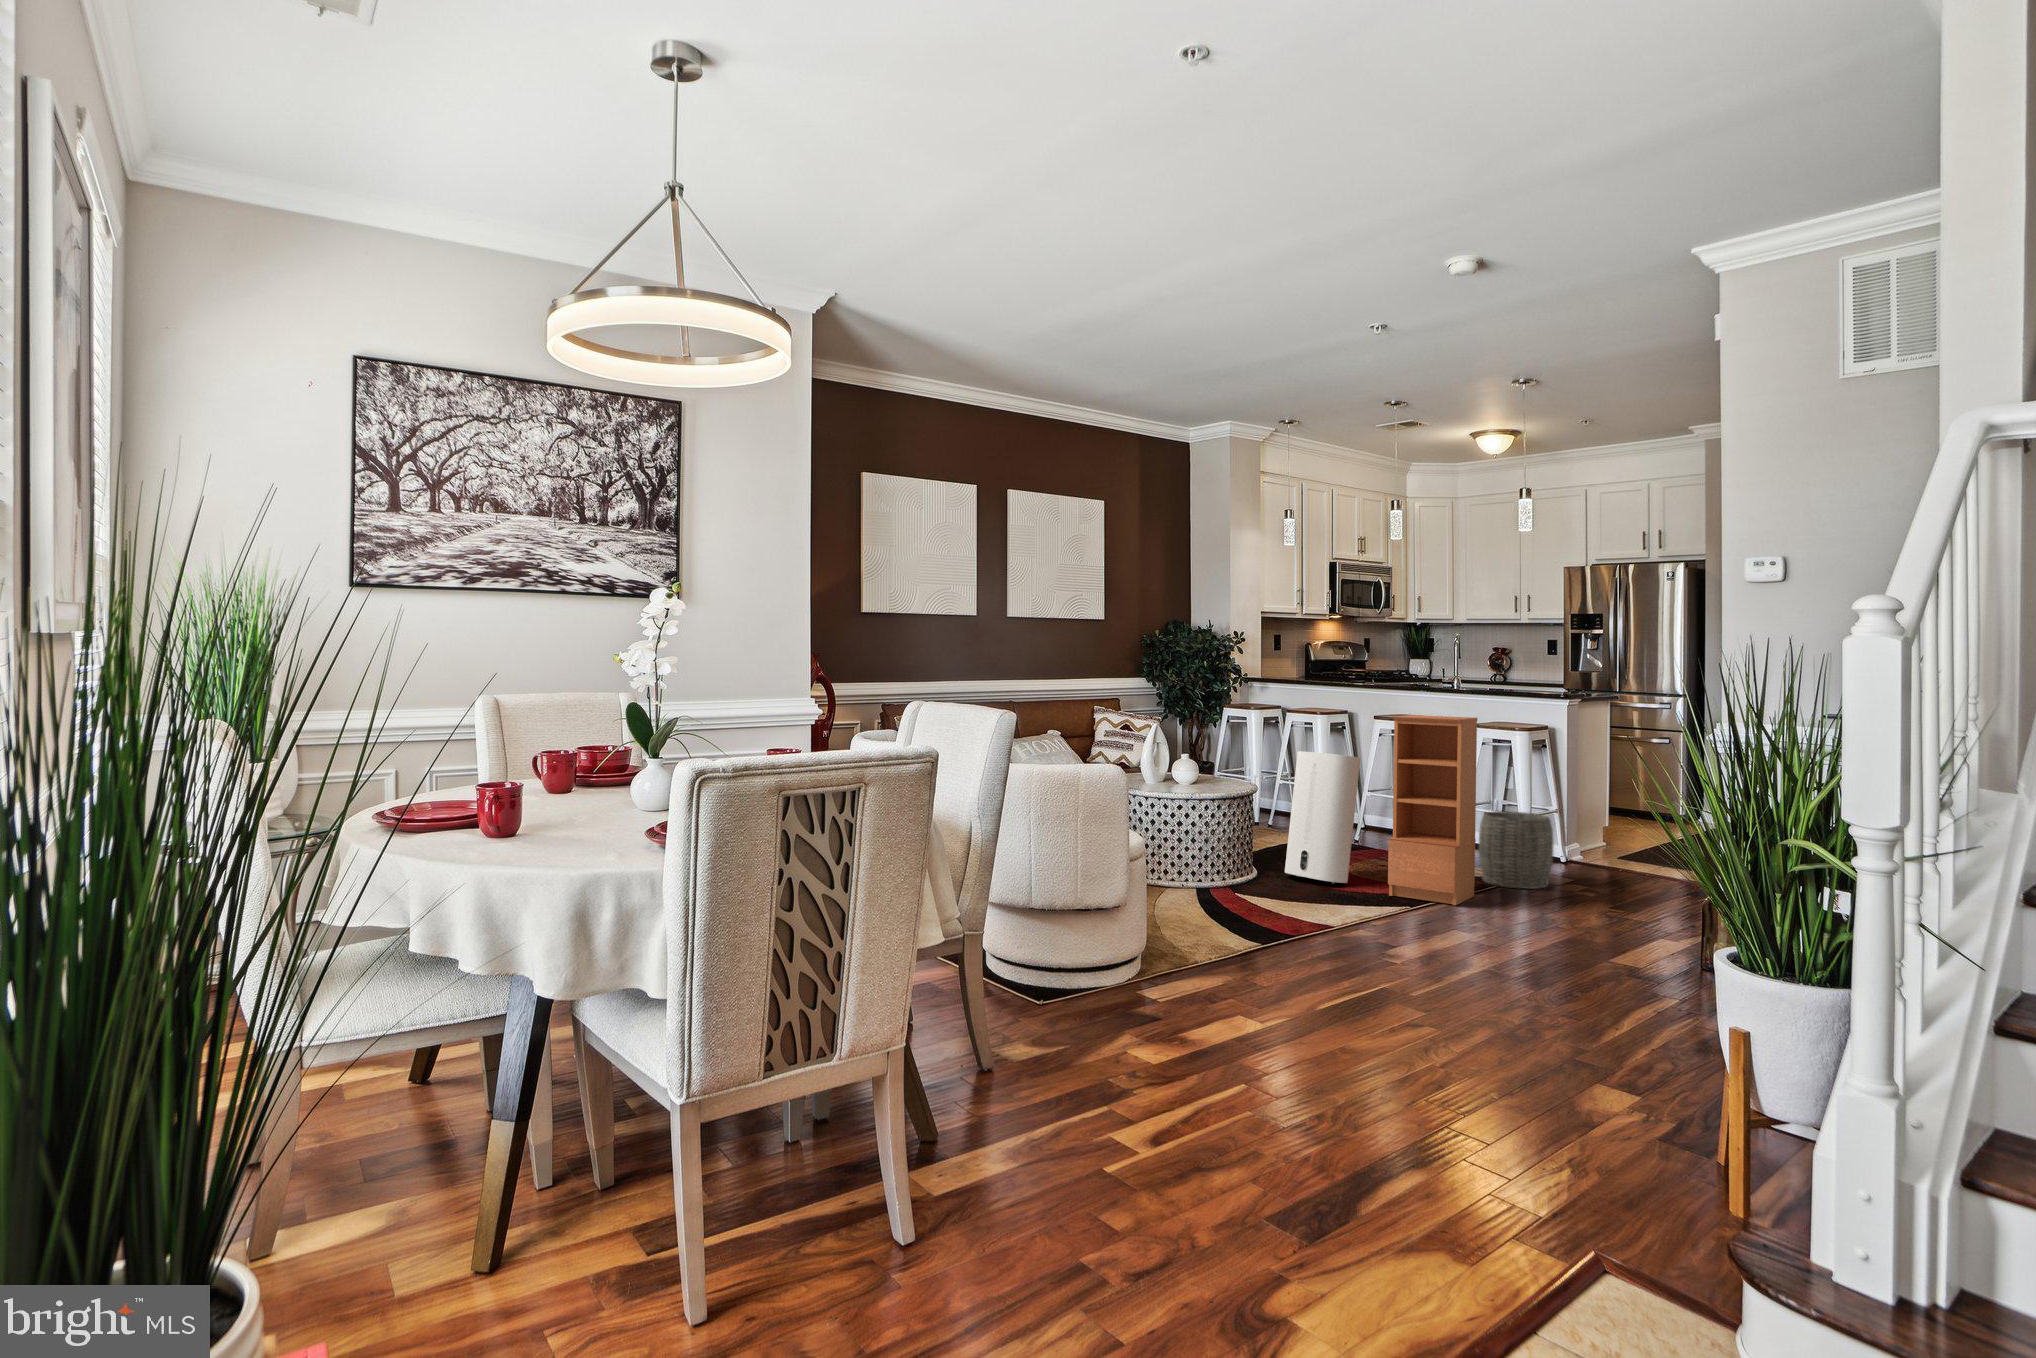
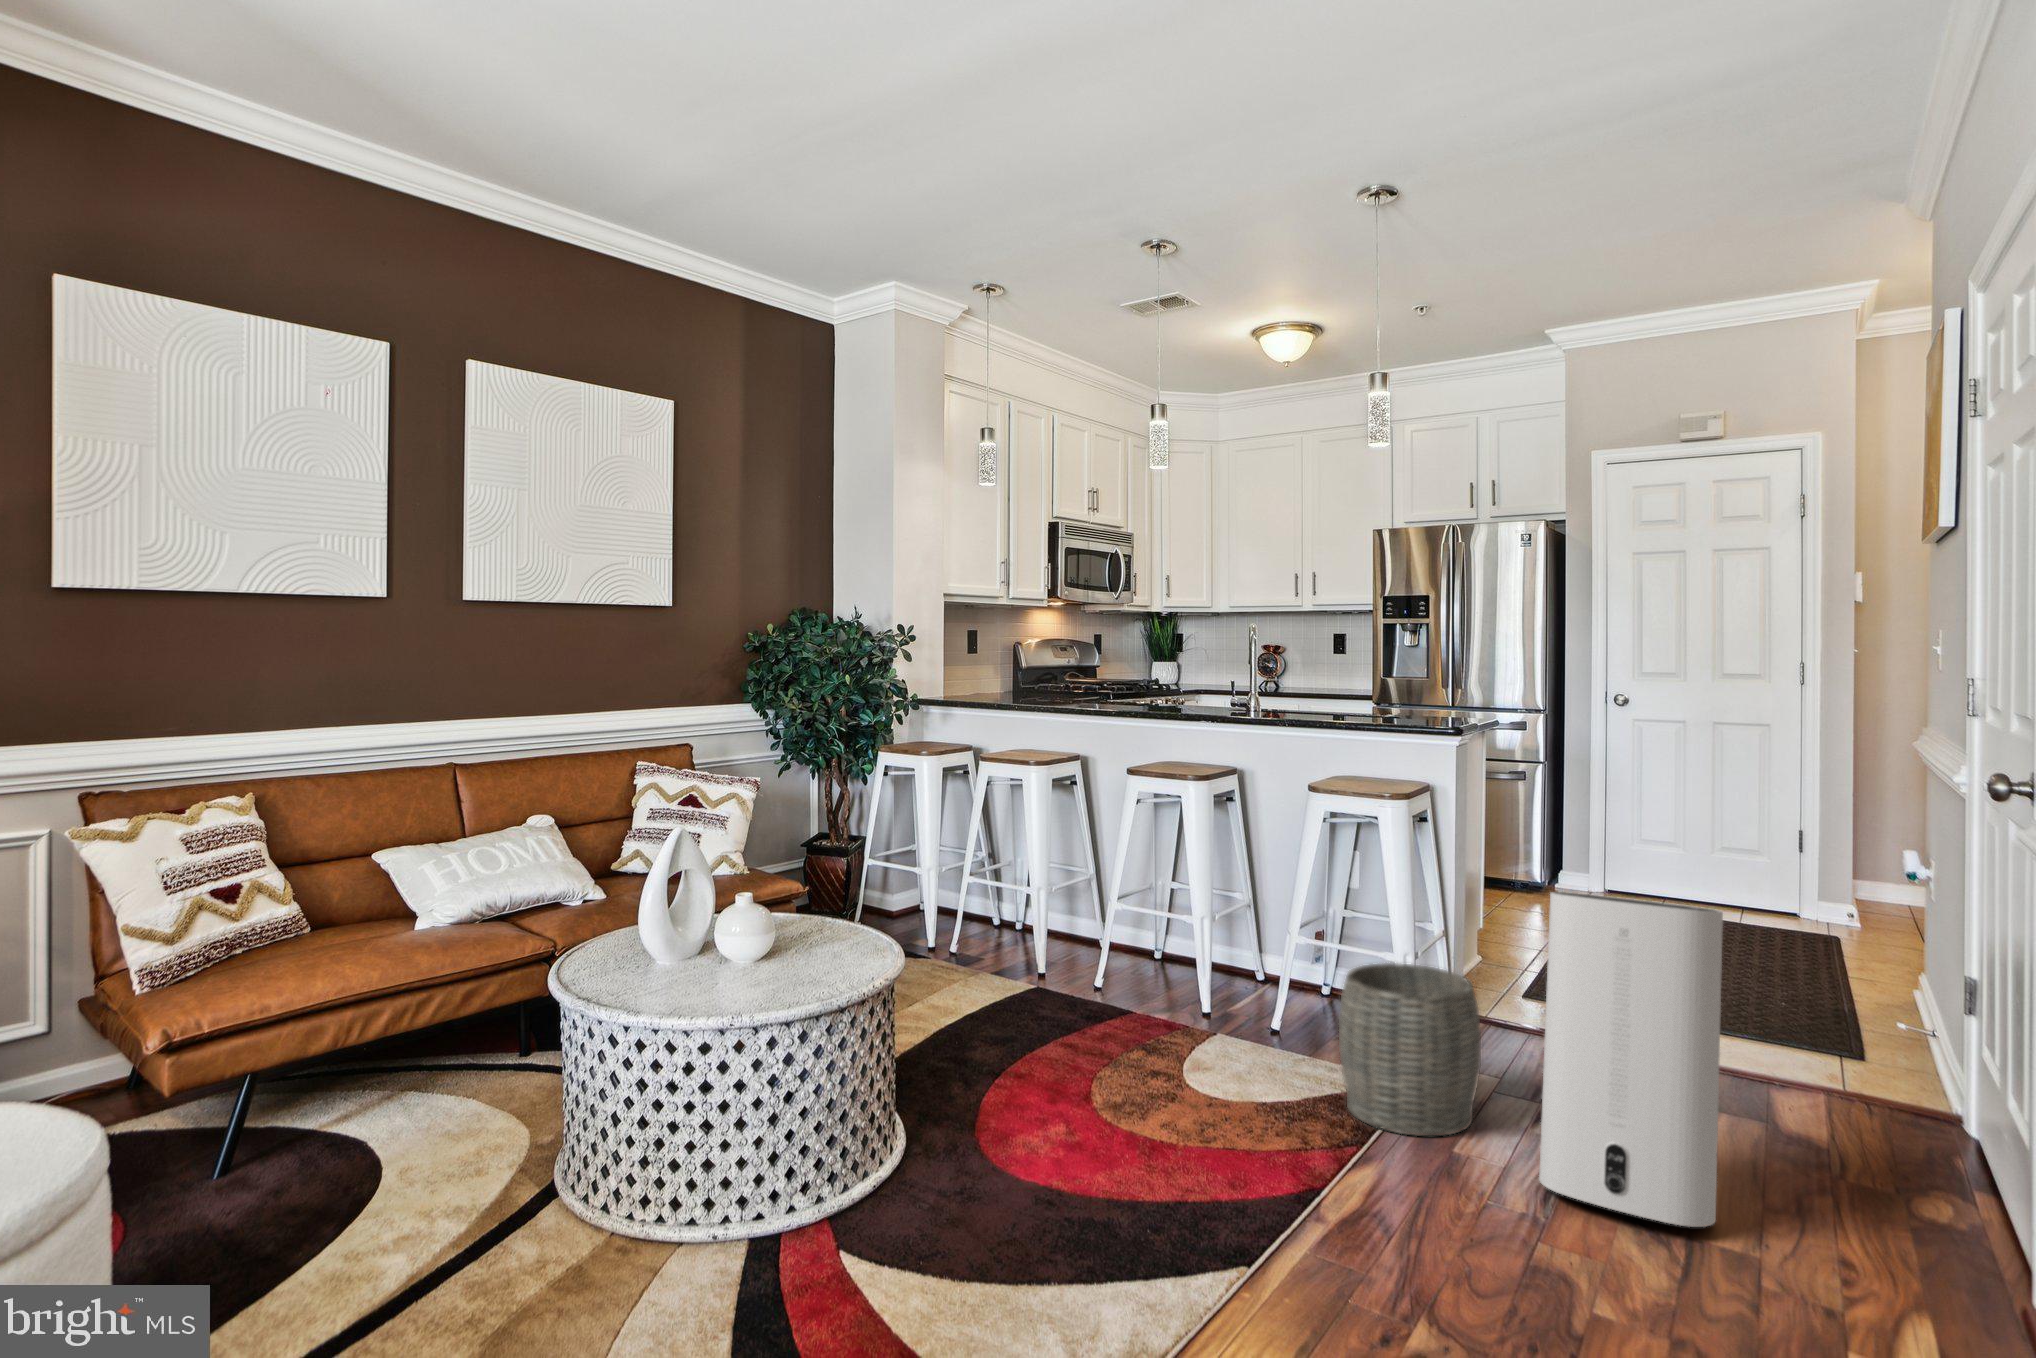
bookcase: present [1388,715,1477,905] -> none [1183,793,1356,1235]
air purifier: present [1285,751,1360,884] -> present [1539,892,1723,1227]

